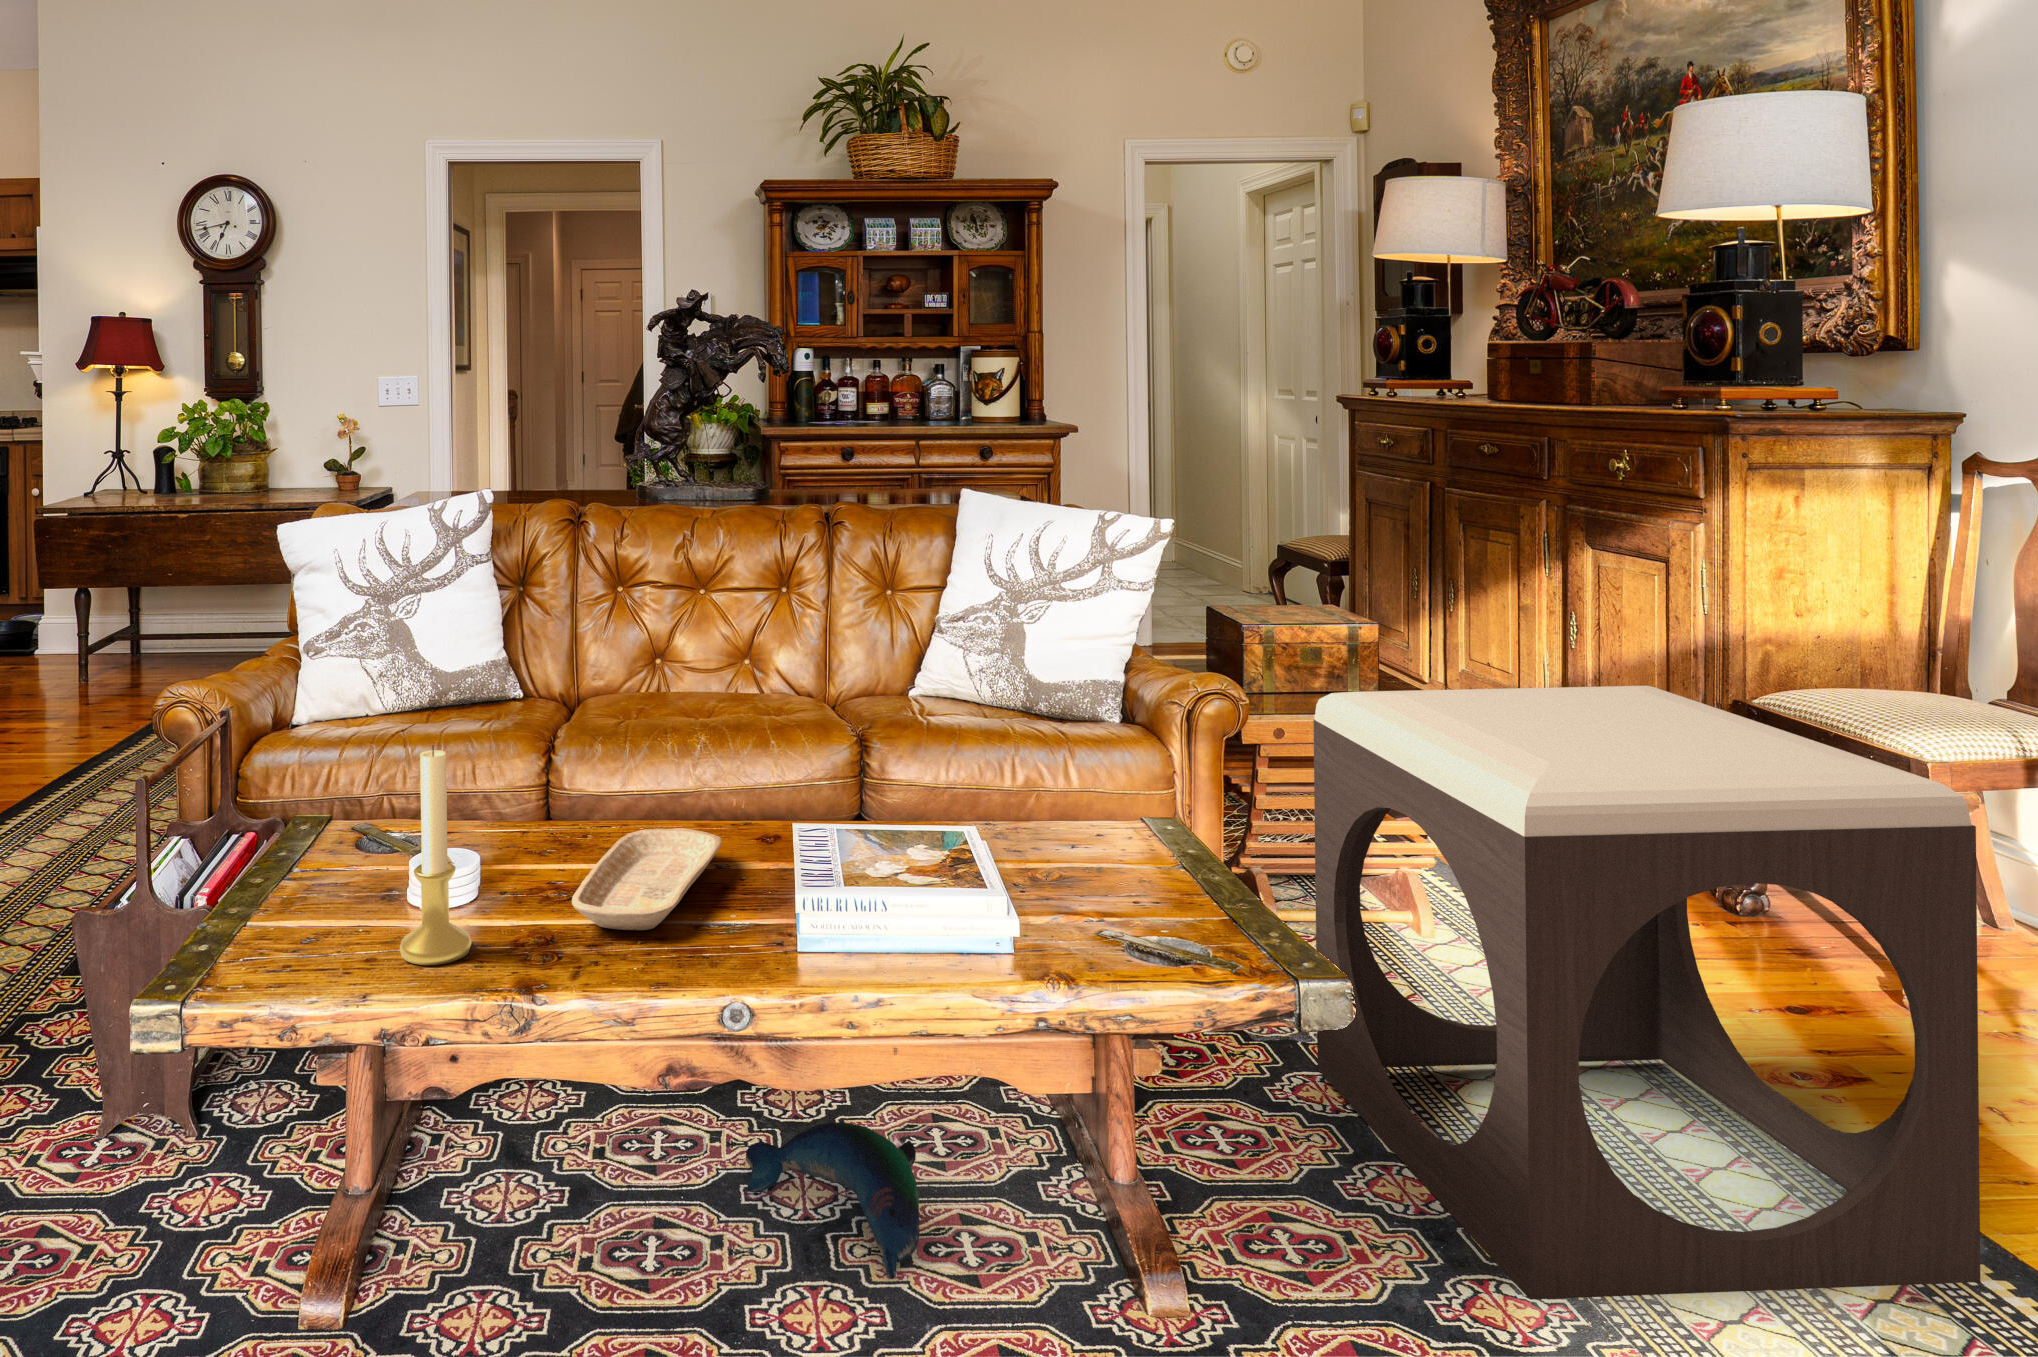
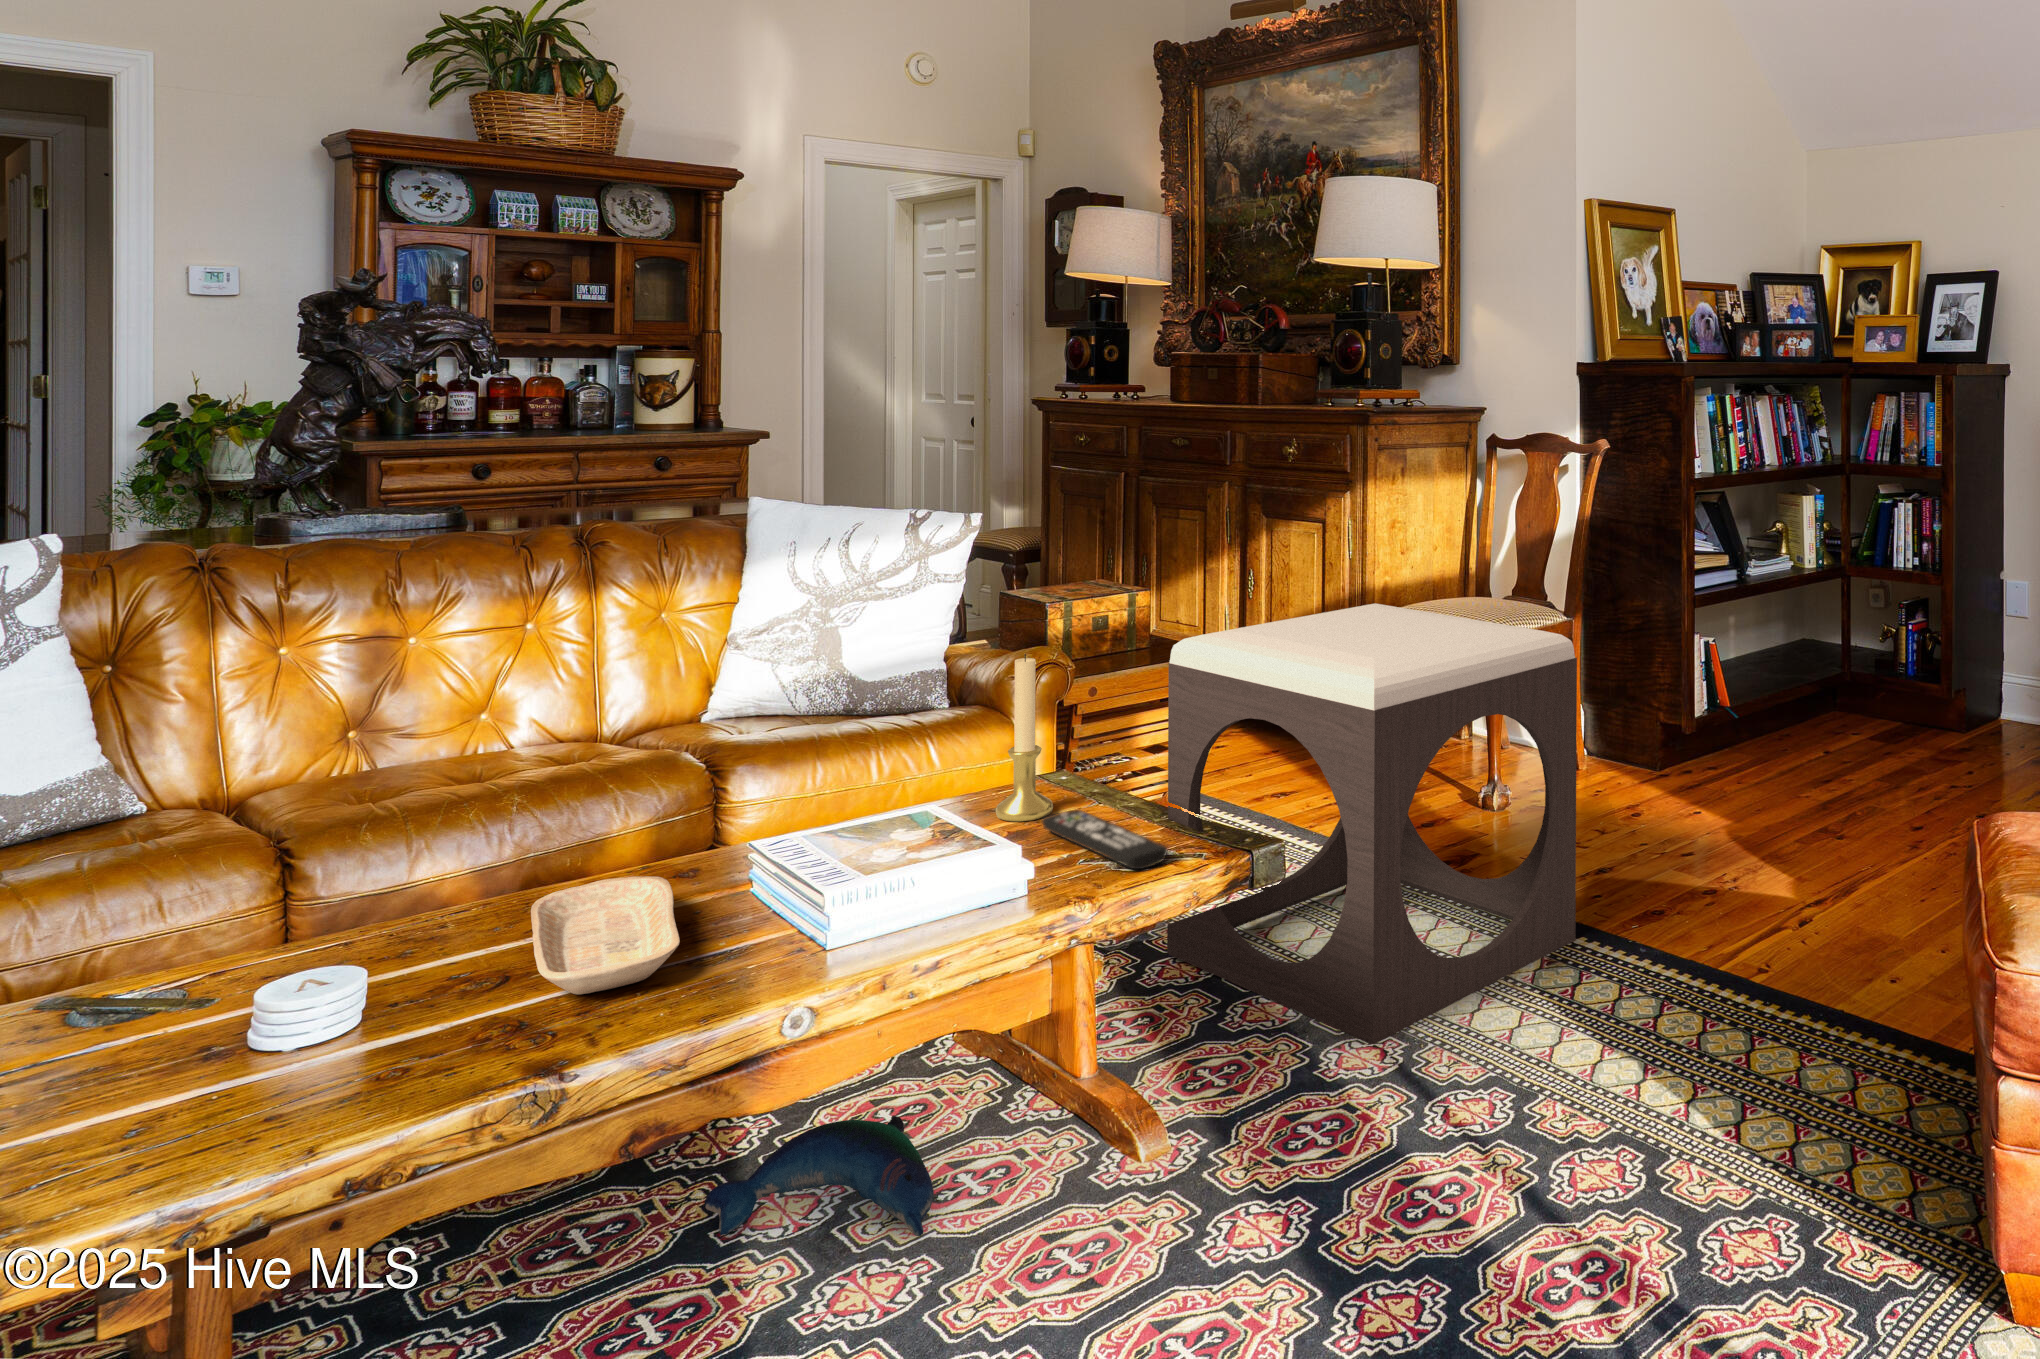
candle holder: present [400,745,472,965] -> present [996,654,1053,821]
remote control: none [1082,870,1184,963] -> present [1042,809,1168,869]

